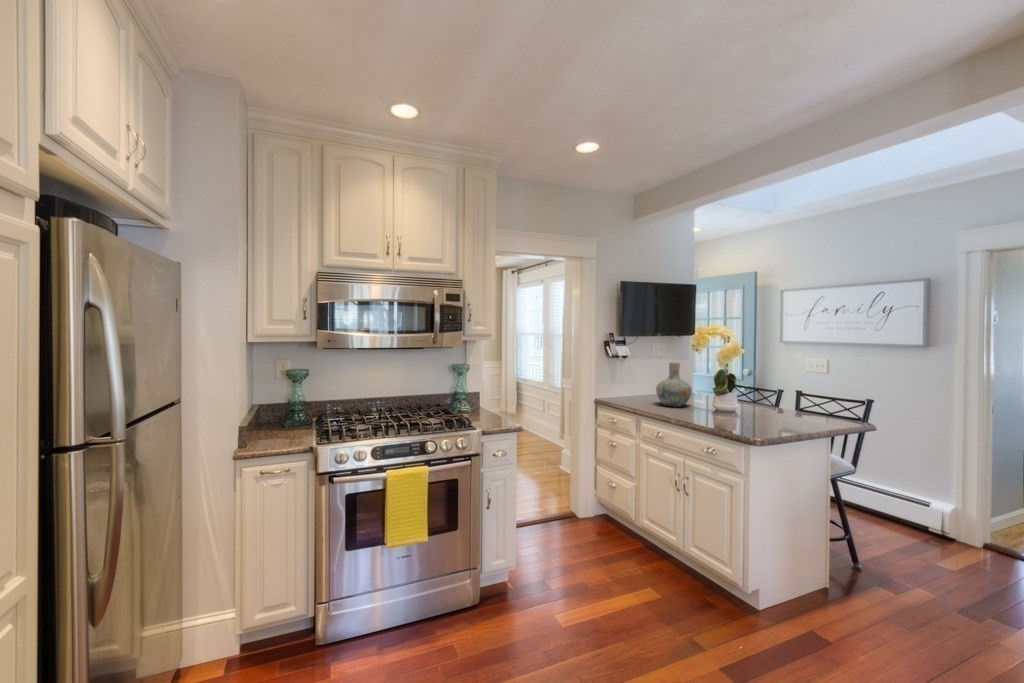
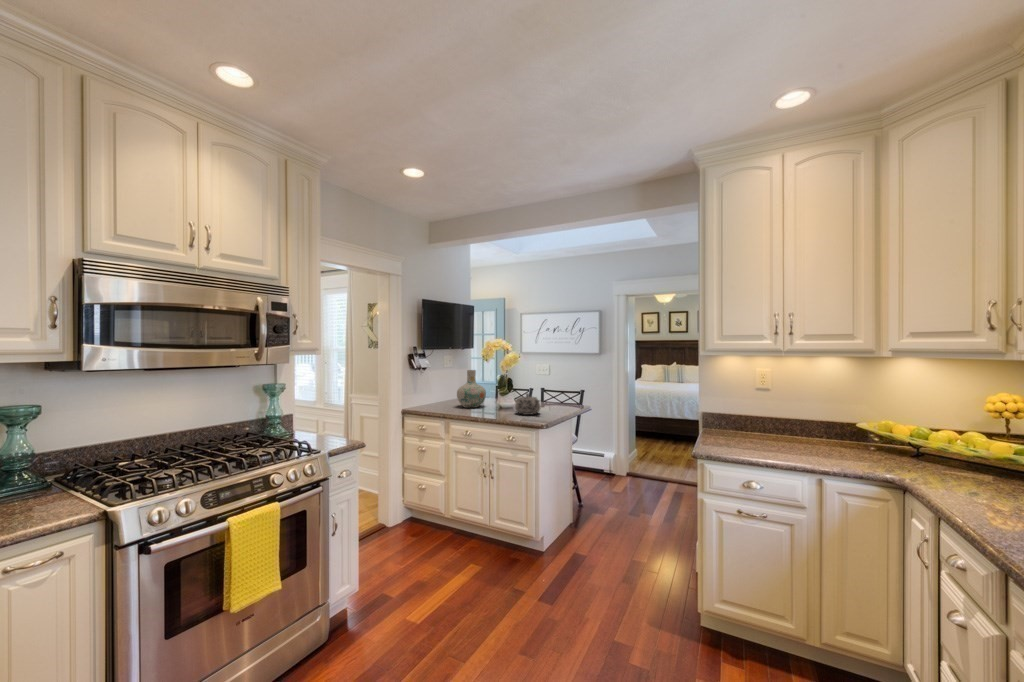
teapot: none [715,396,749,423] -> present [515,393,540,415]

